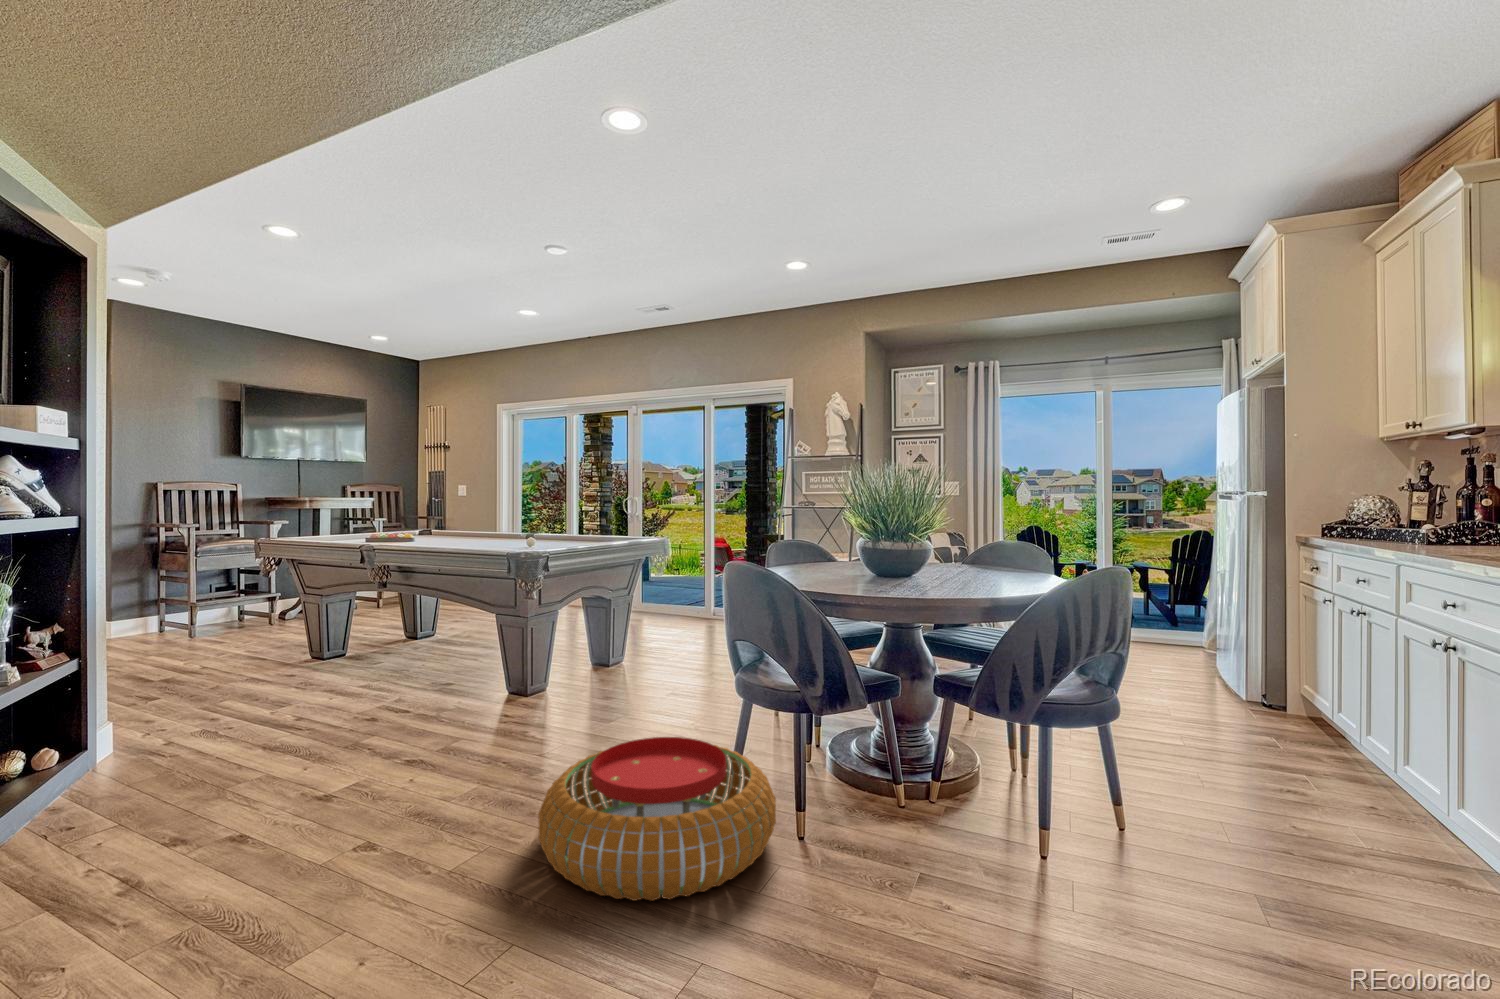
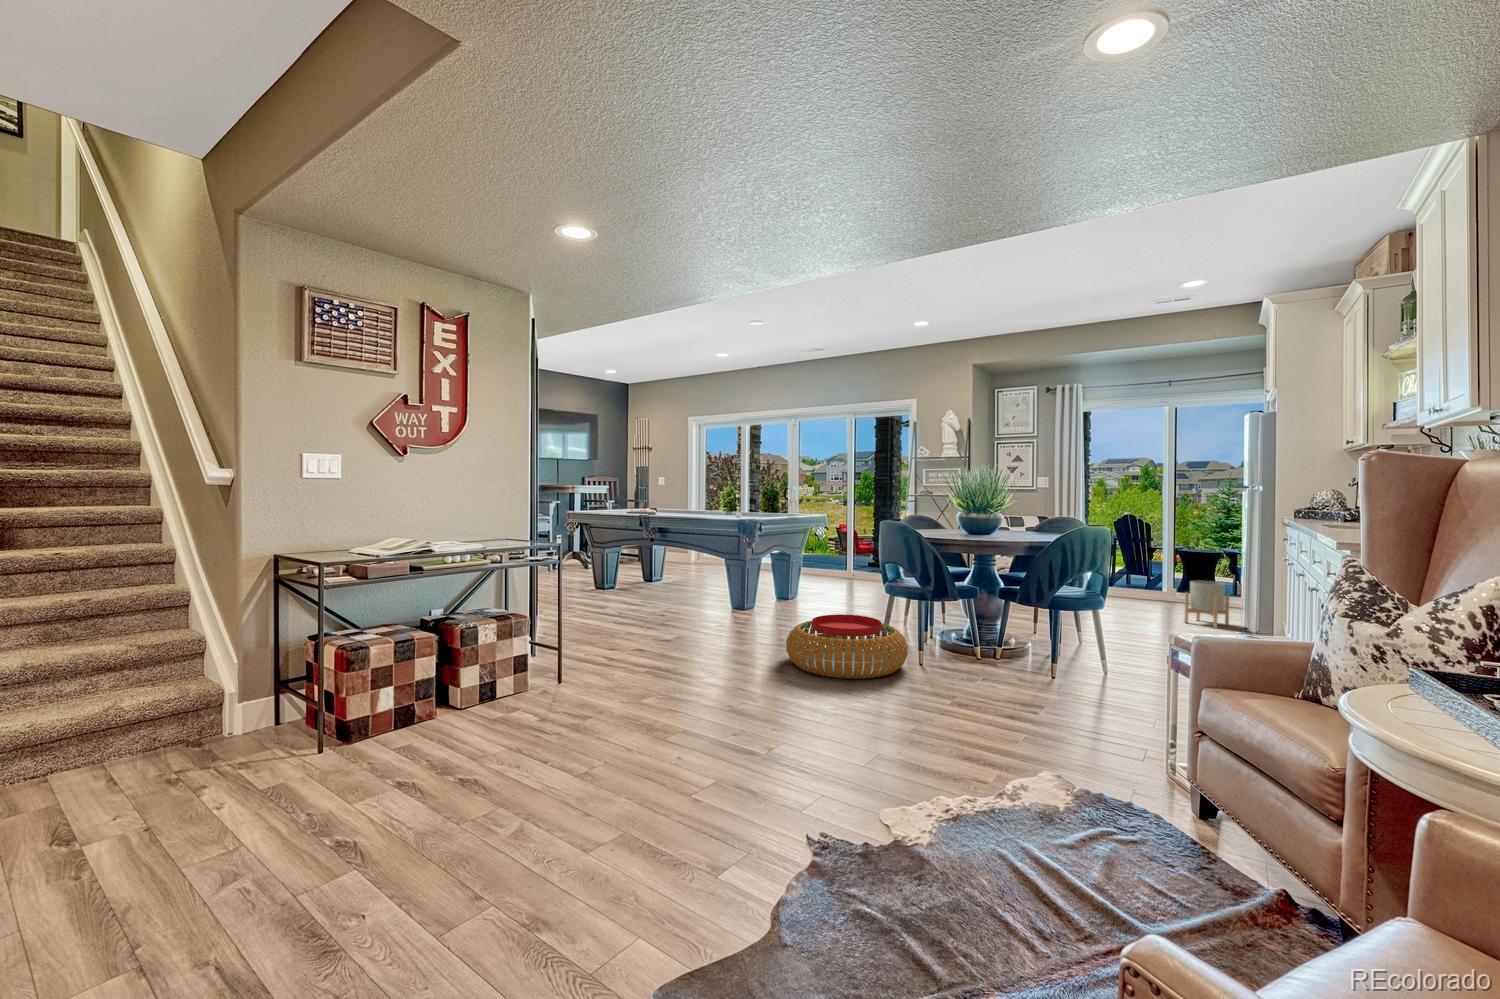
planter: none [1159,623,1216,691] -> present [1184,581,1230,628]

